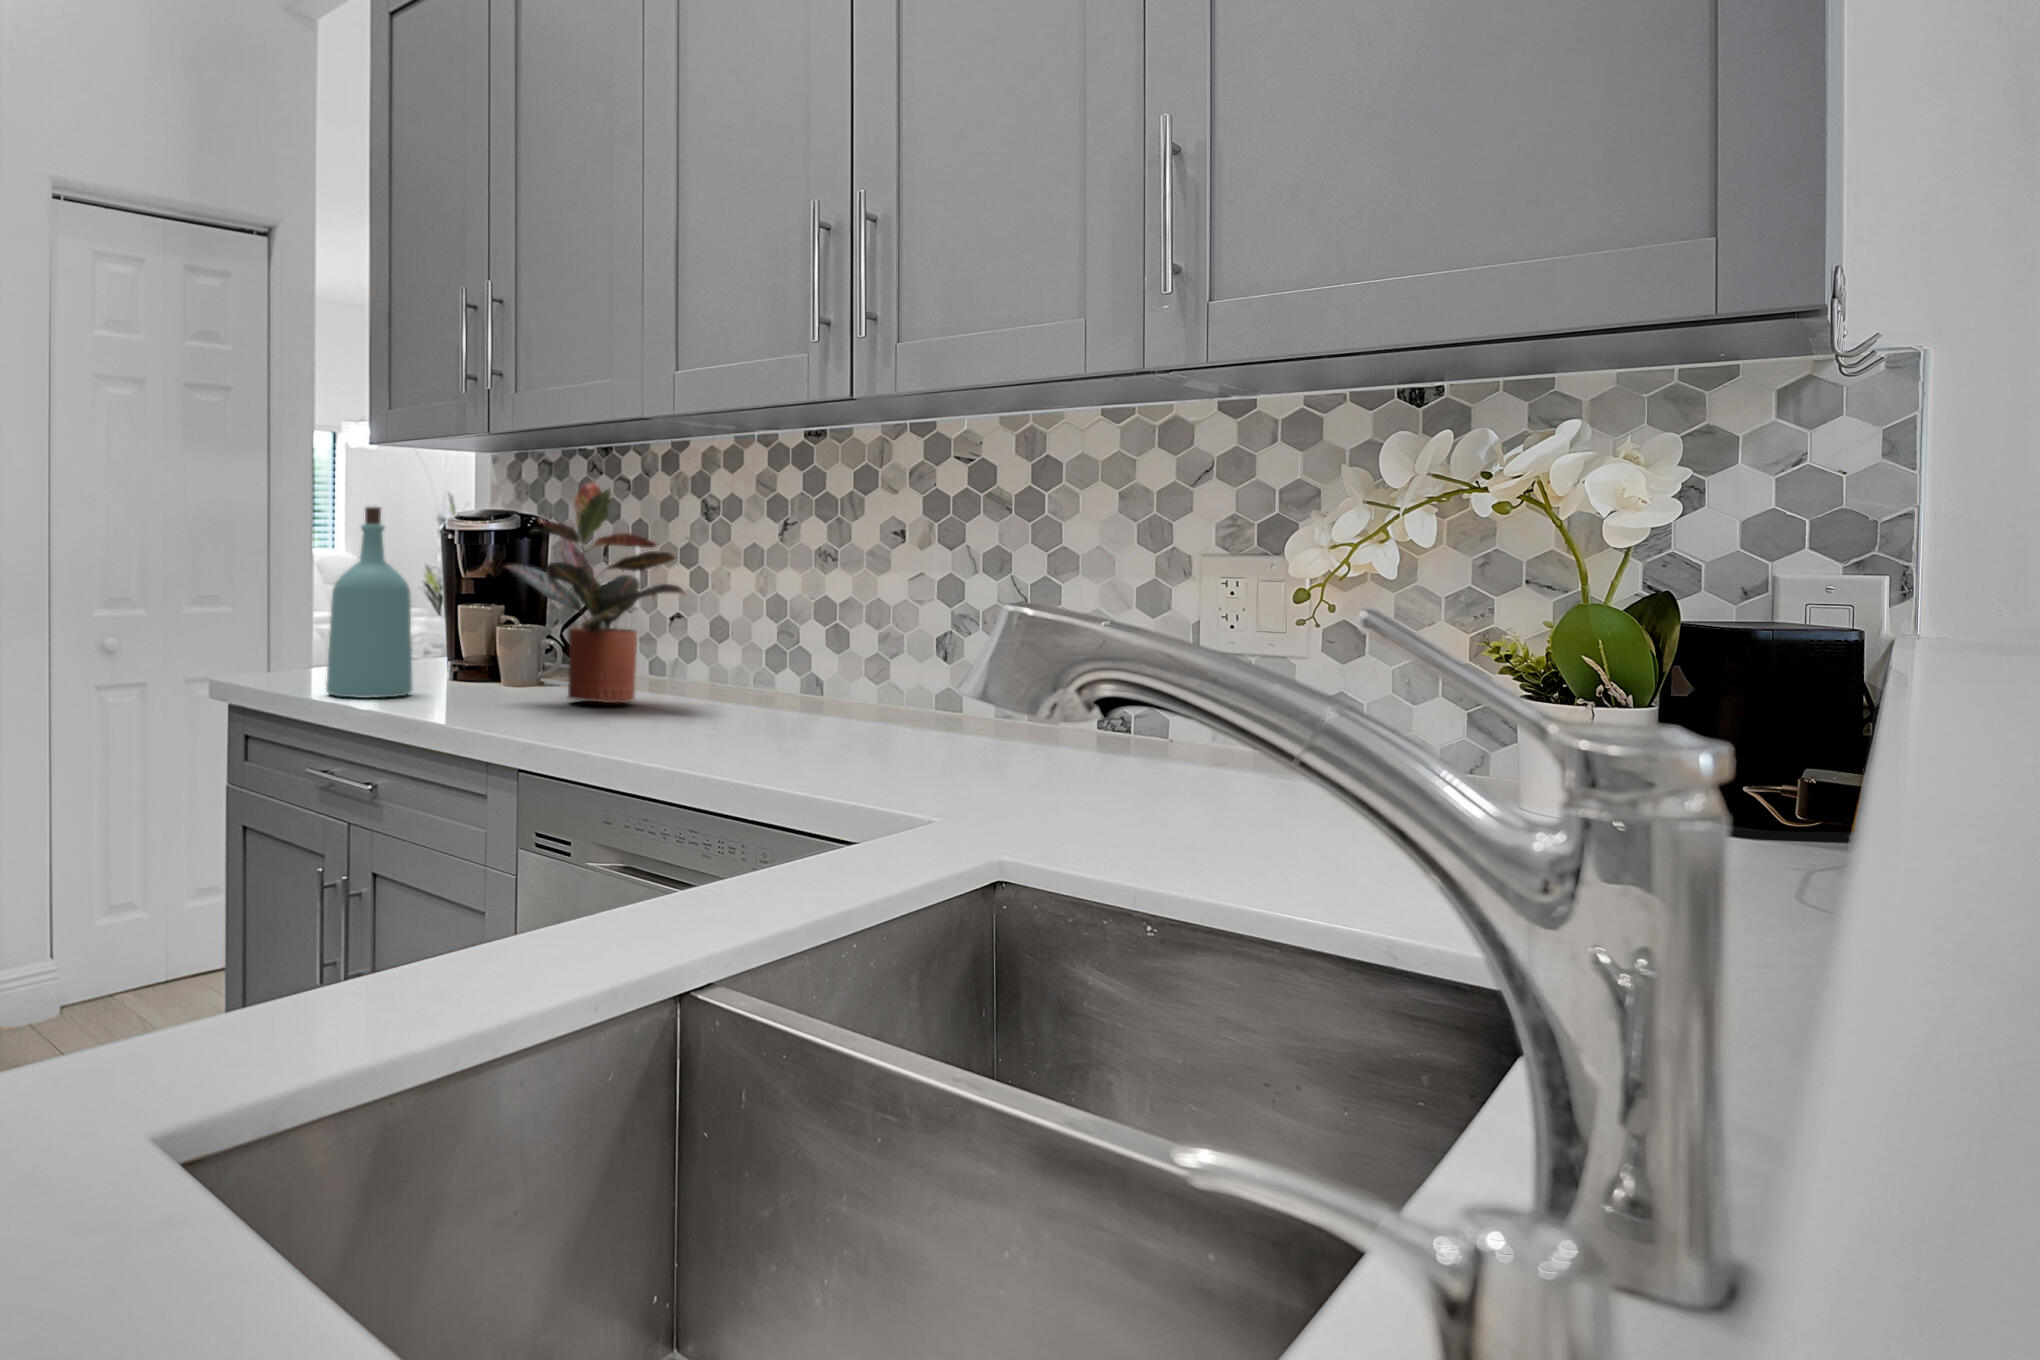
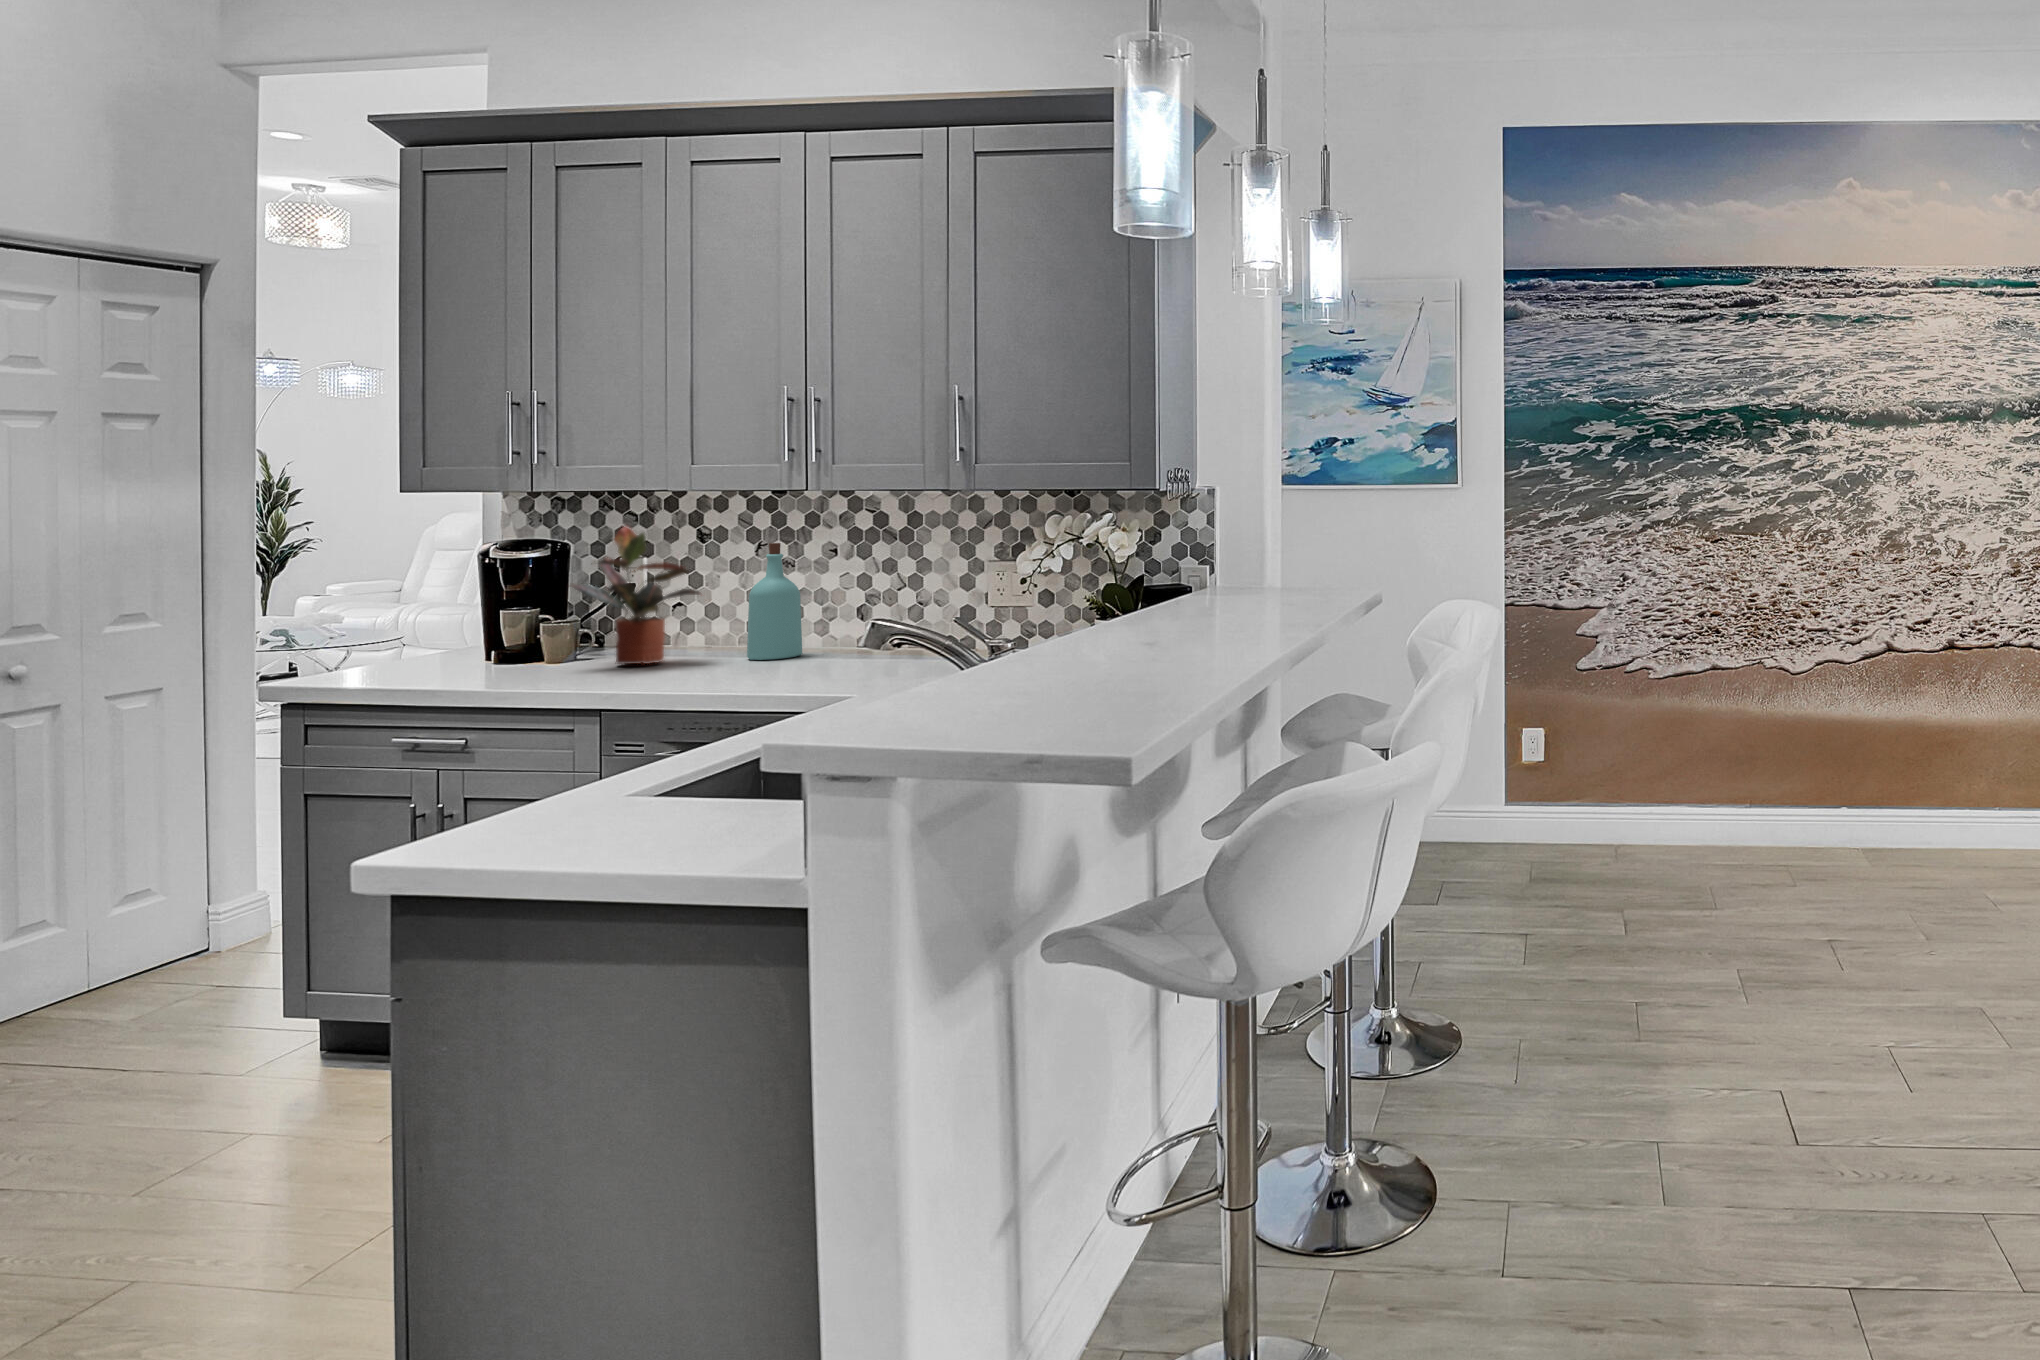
bottle: present [326,507,412,698] -> present [747,543,802,660]

